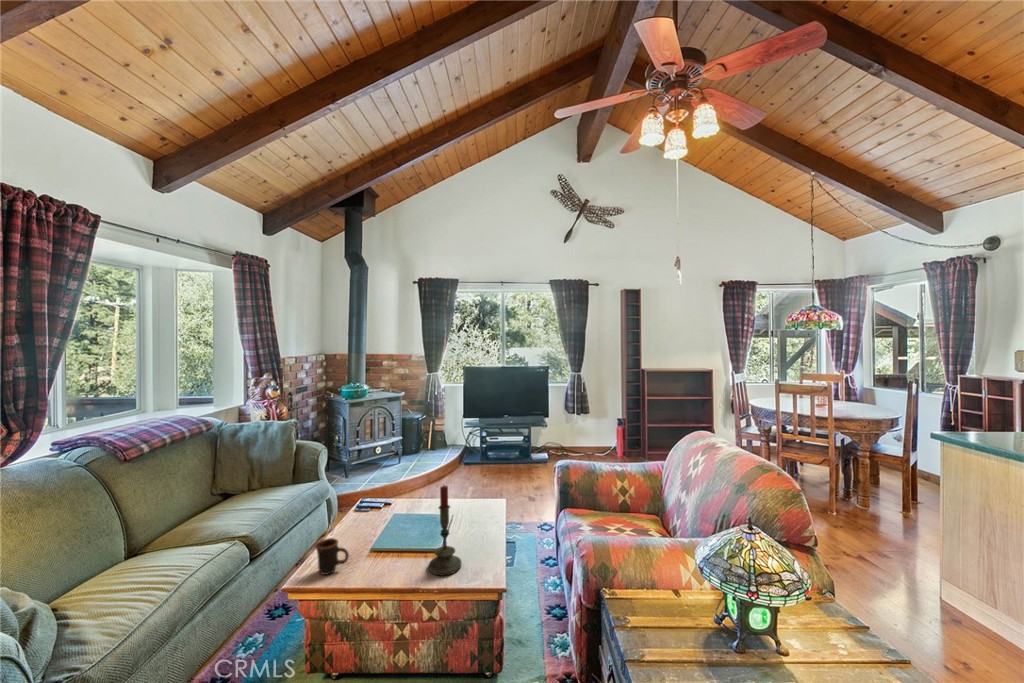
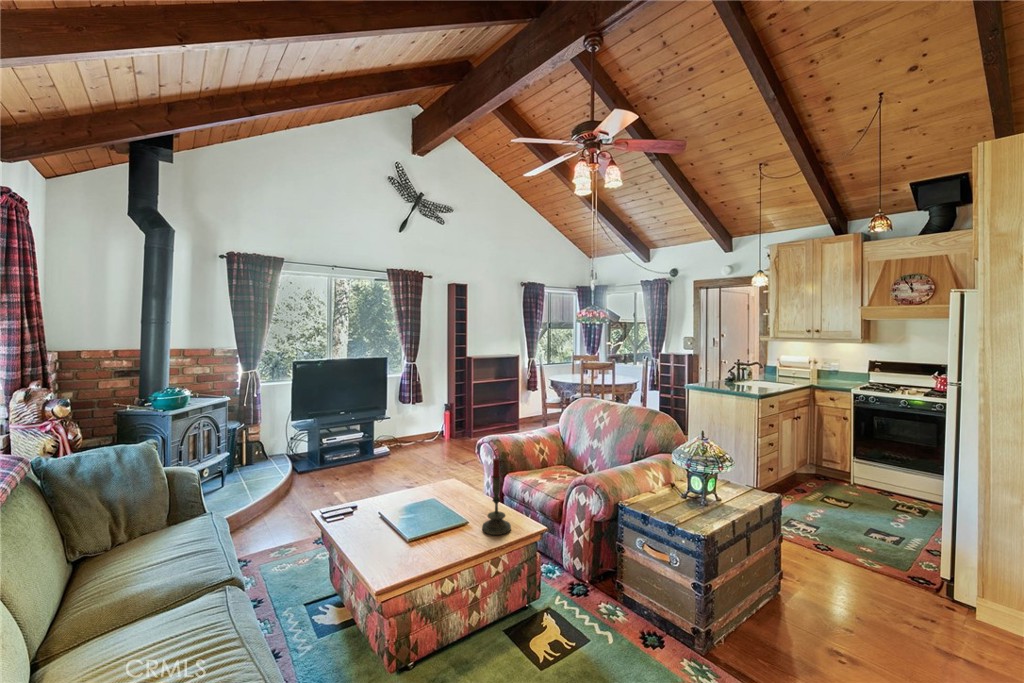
mug: present [315,538,349,575] -> none [389,531,417,568]

